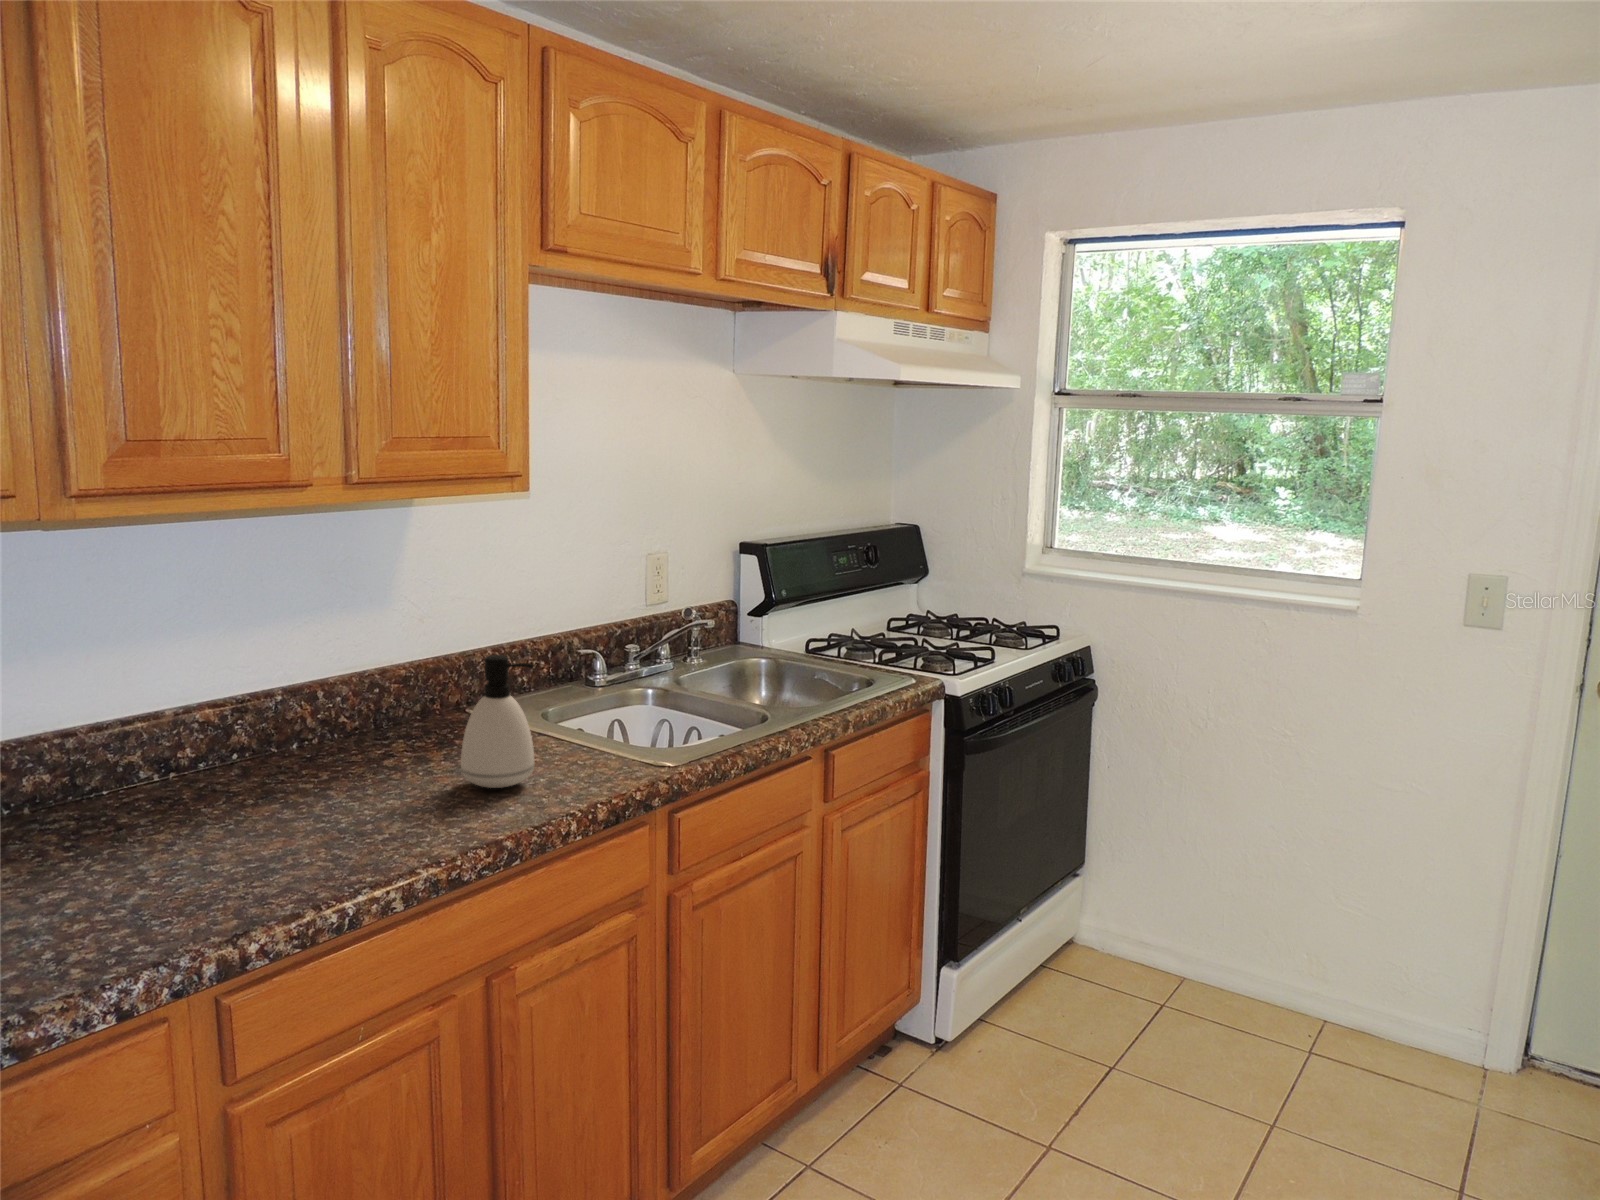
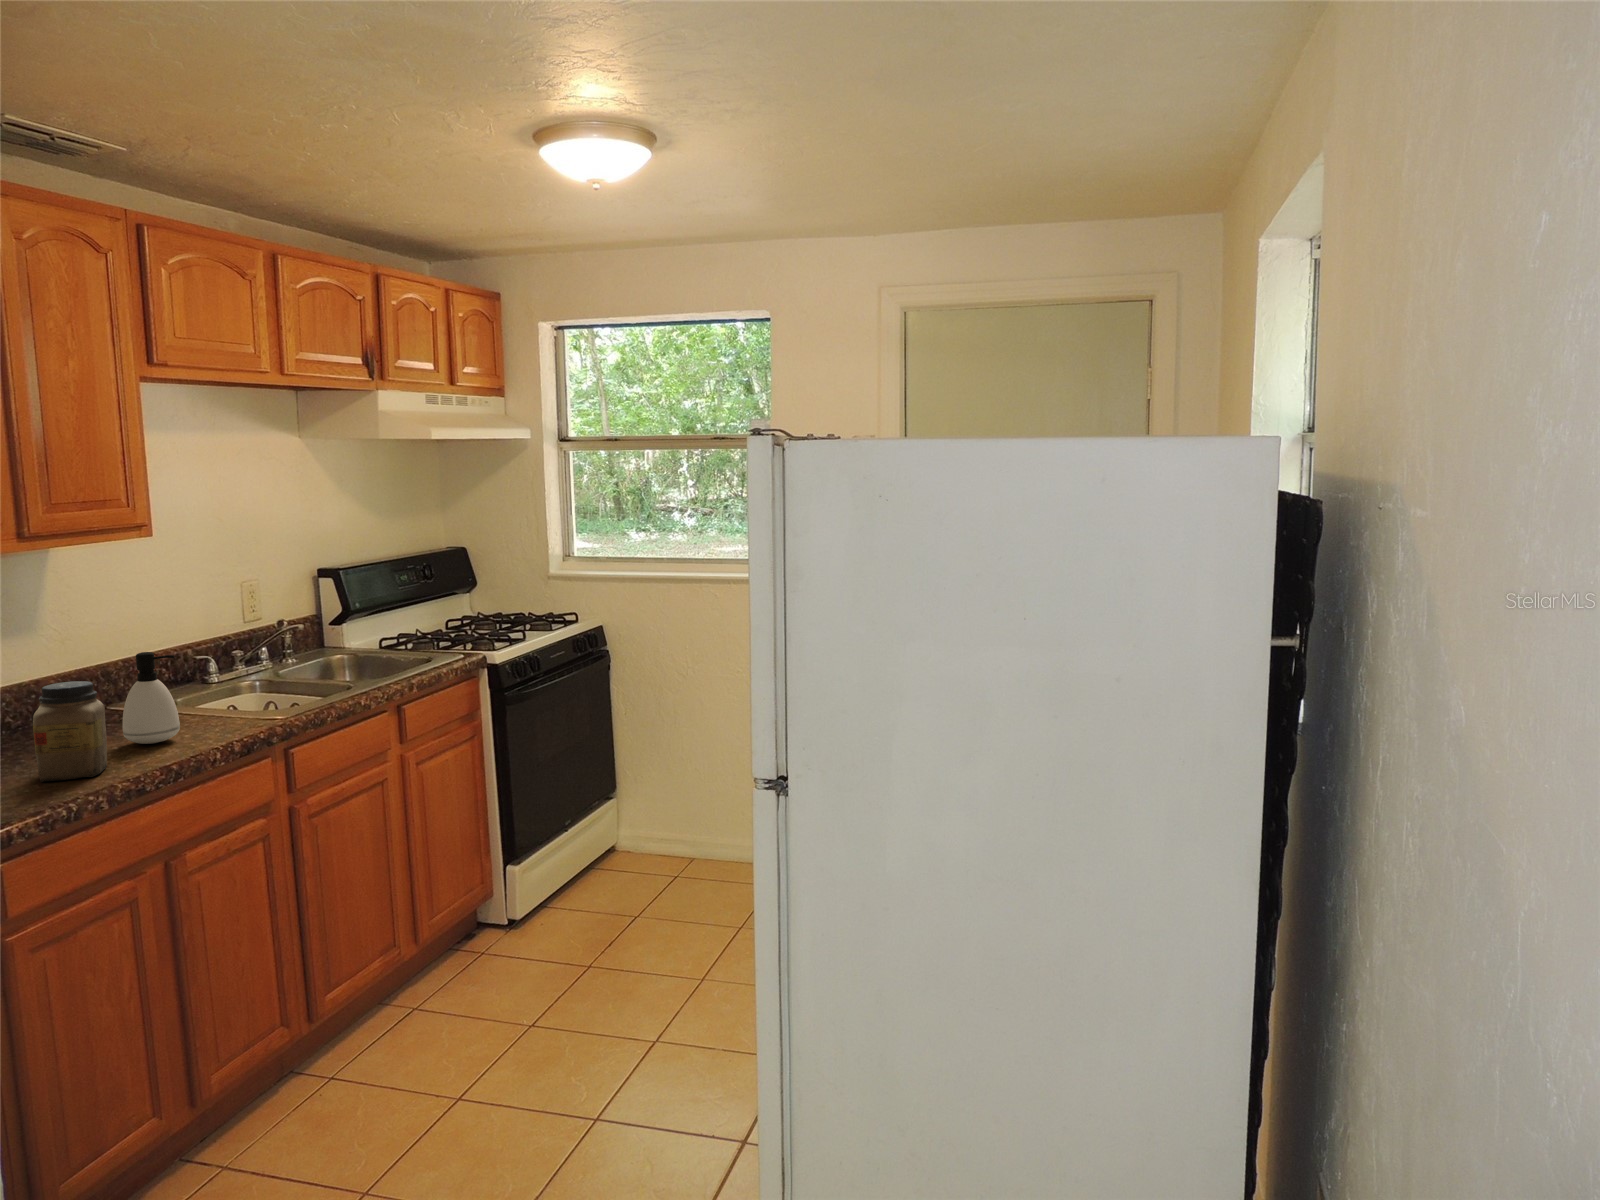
jar: none [322,697,425,849] -> present [33,681,107,782]

